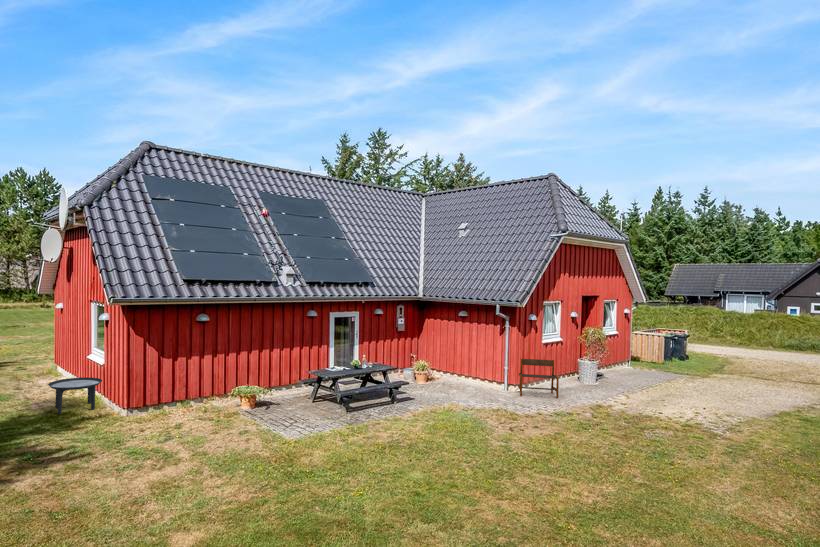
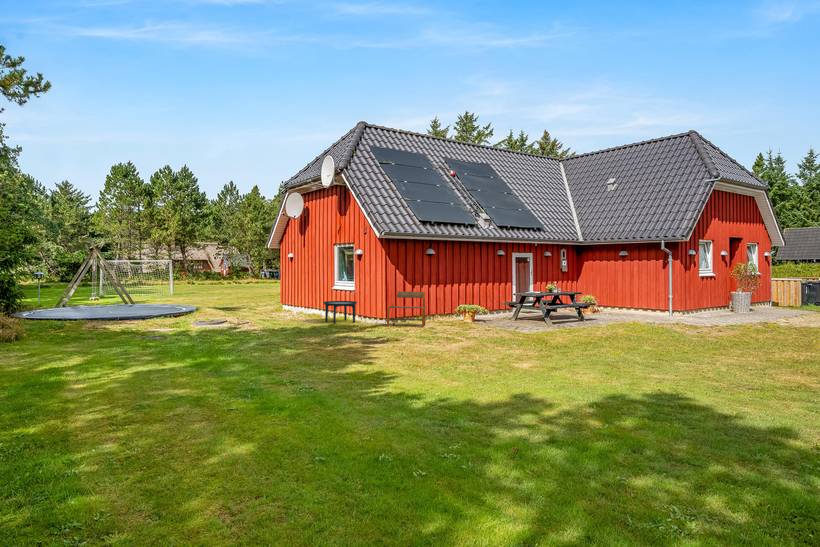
bench: present [518,359,559,398] -> present [387,292,427,327]

